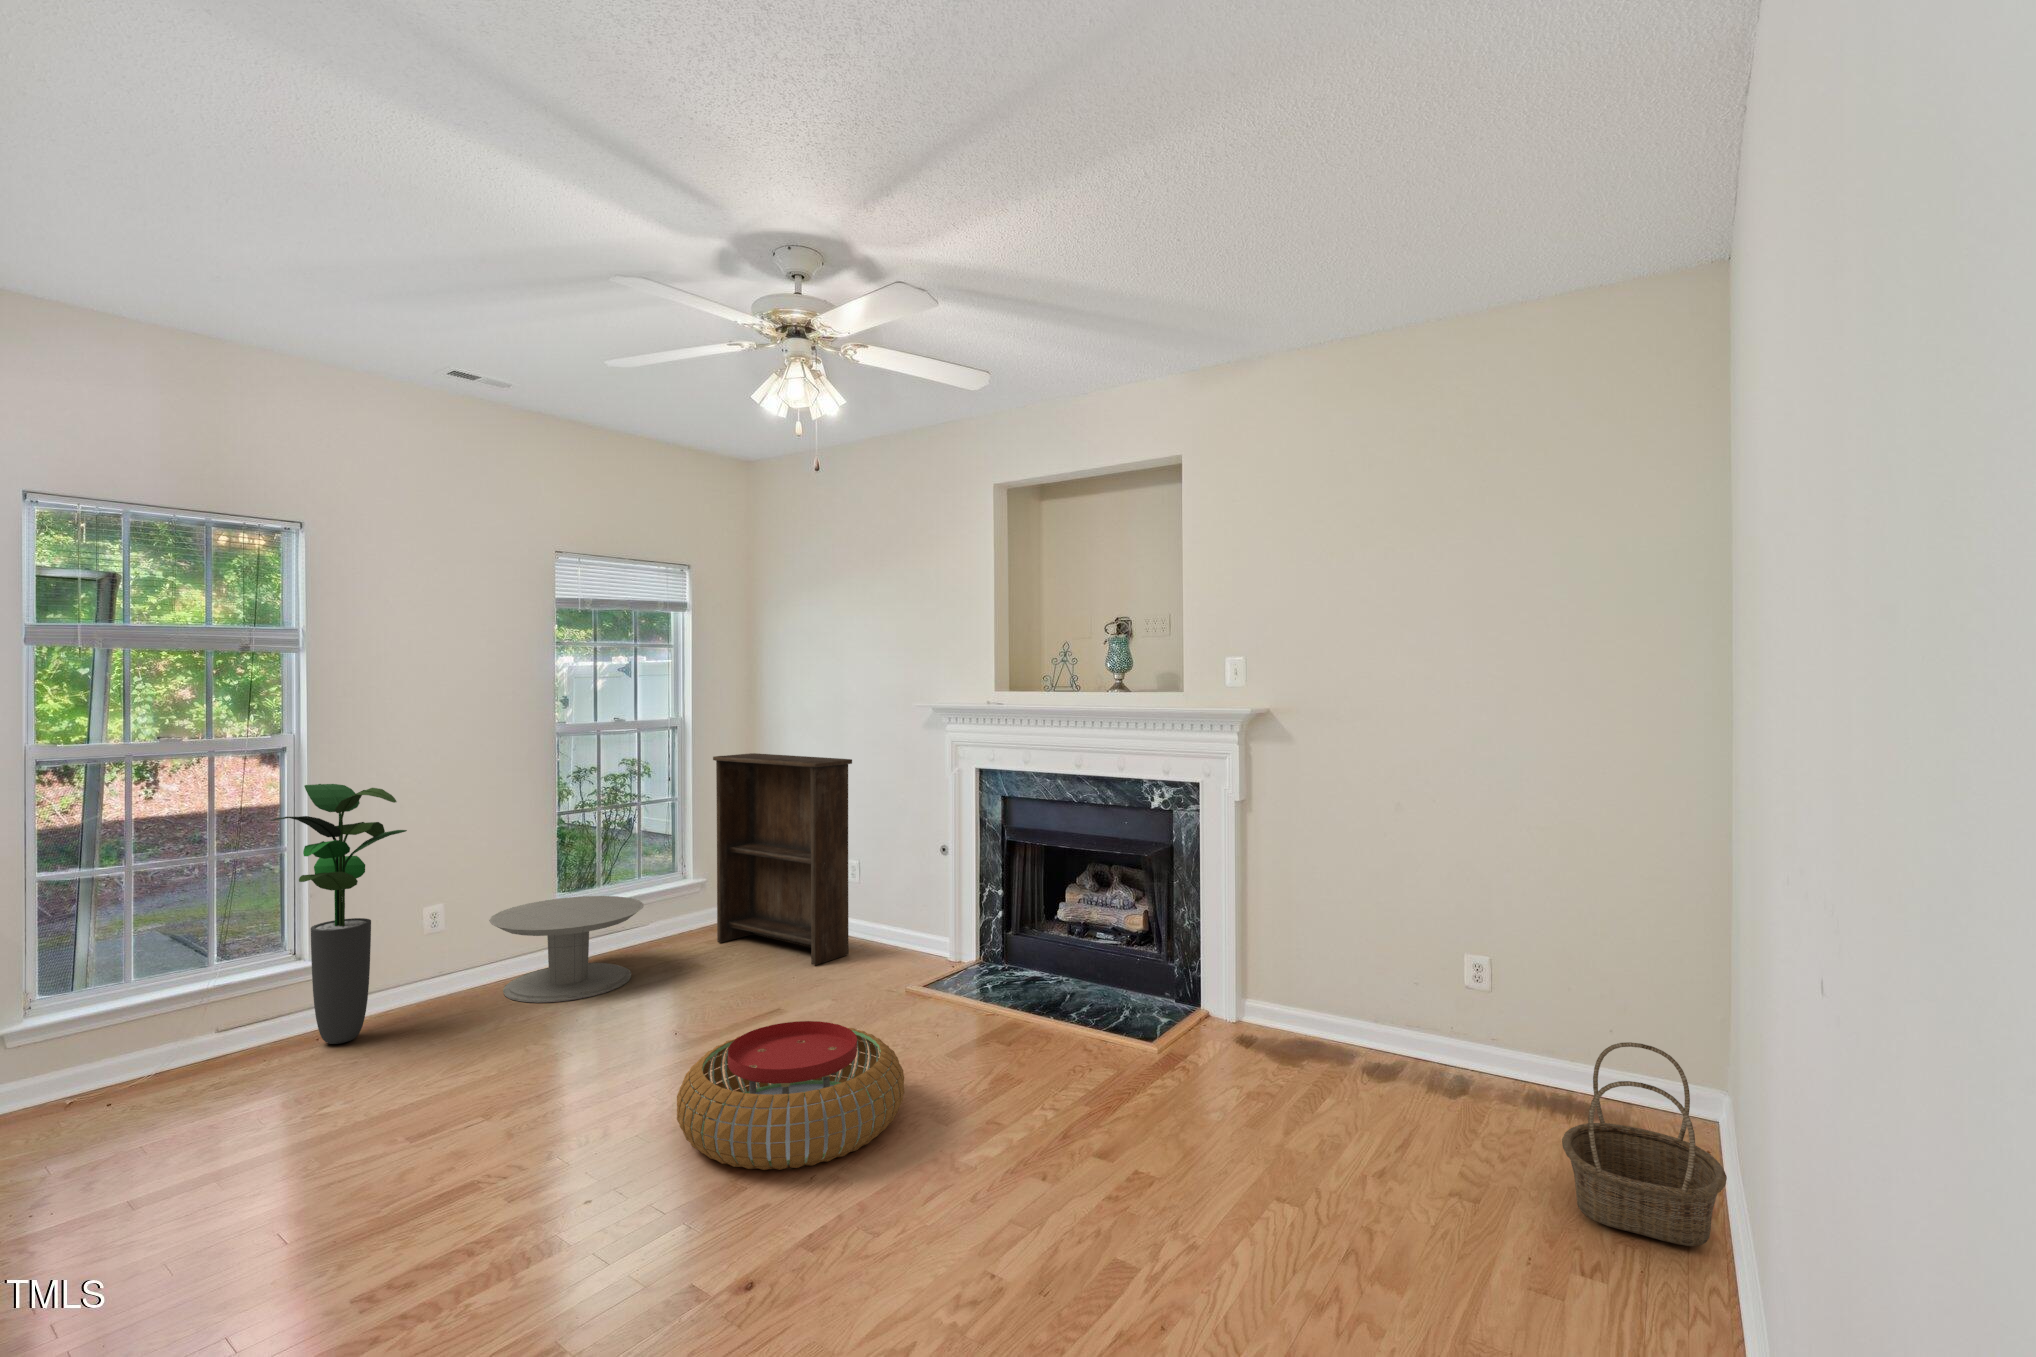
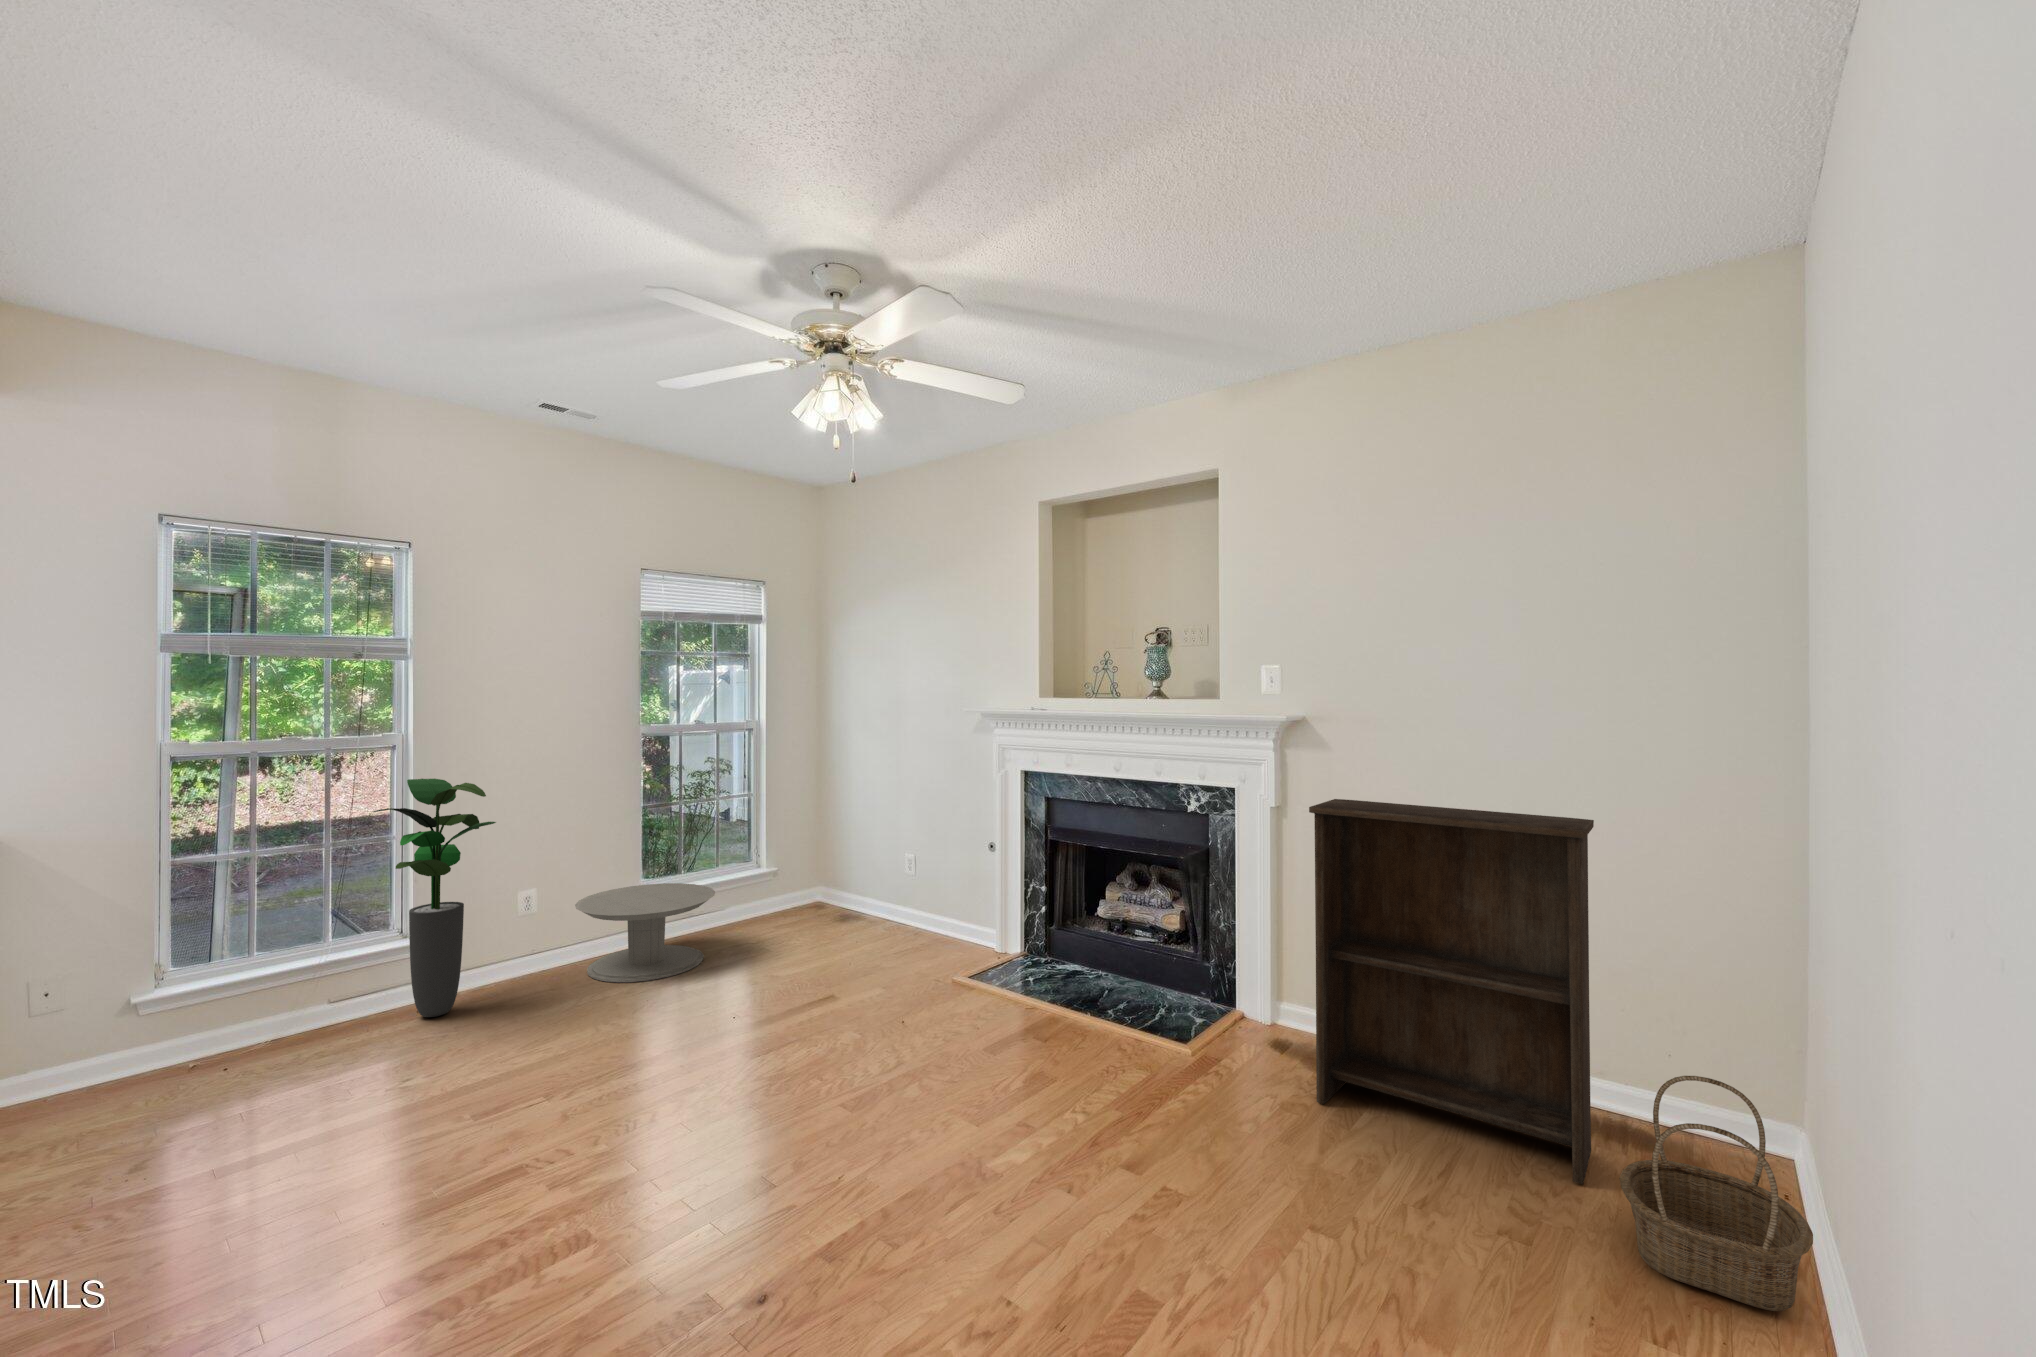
bookshelf: present [713,753,852,965] -> present [1309,799,1594,1184]
pouf: present [677,1021,904,1170] -> none [715,1015,936,1167]

